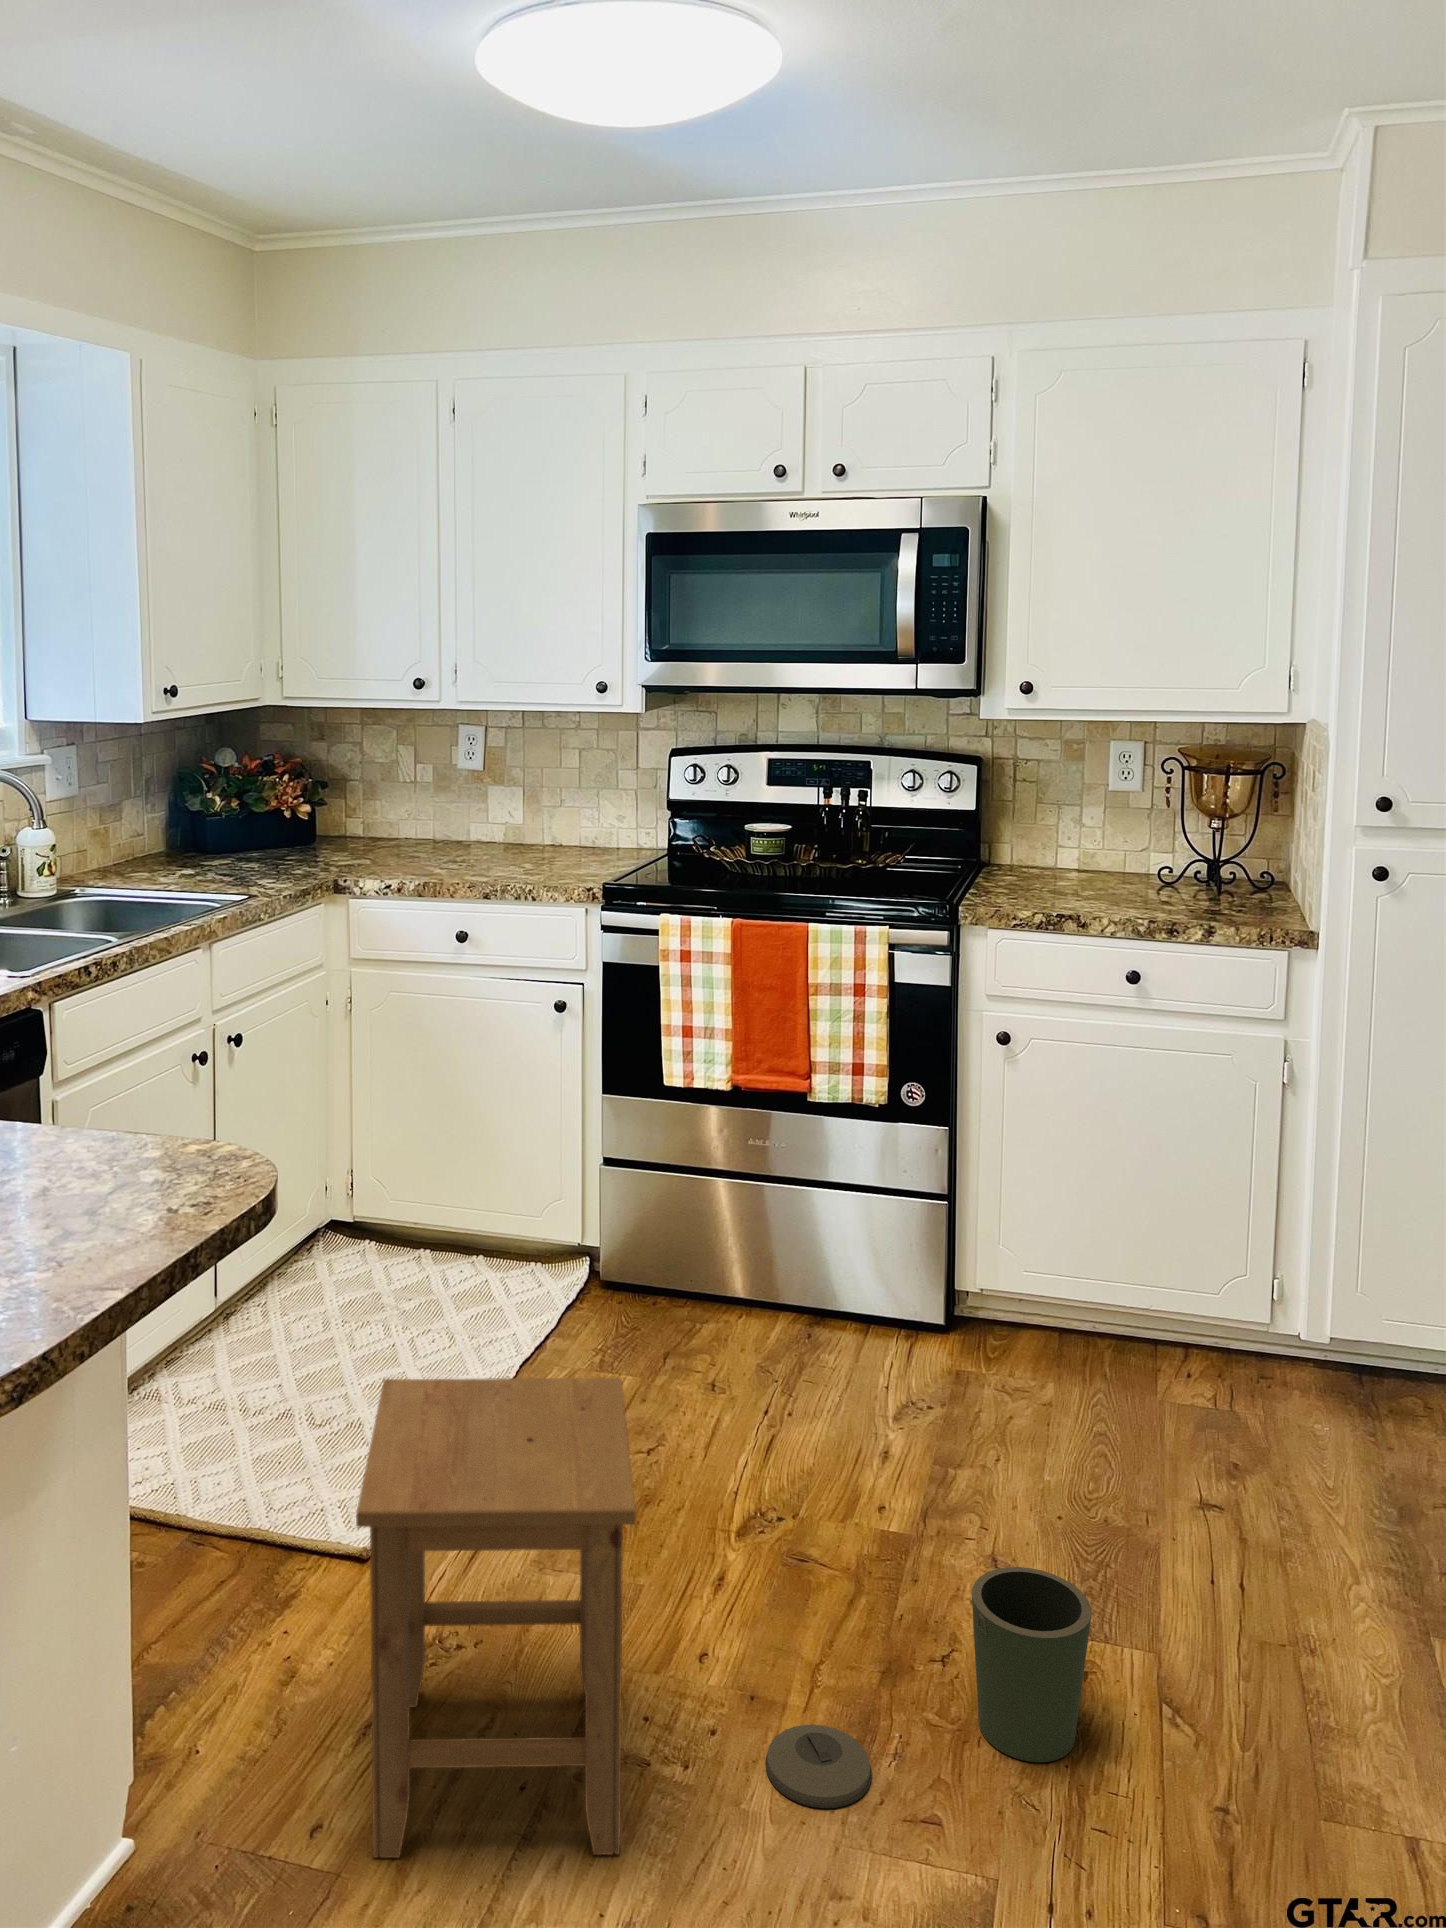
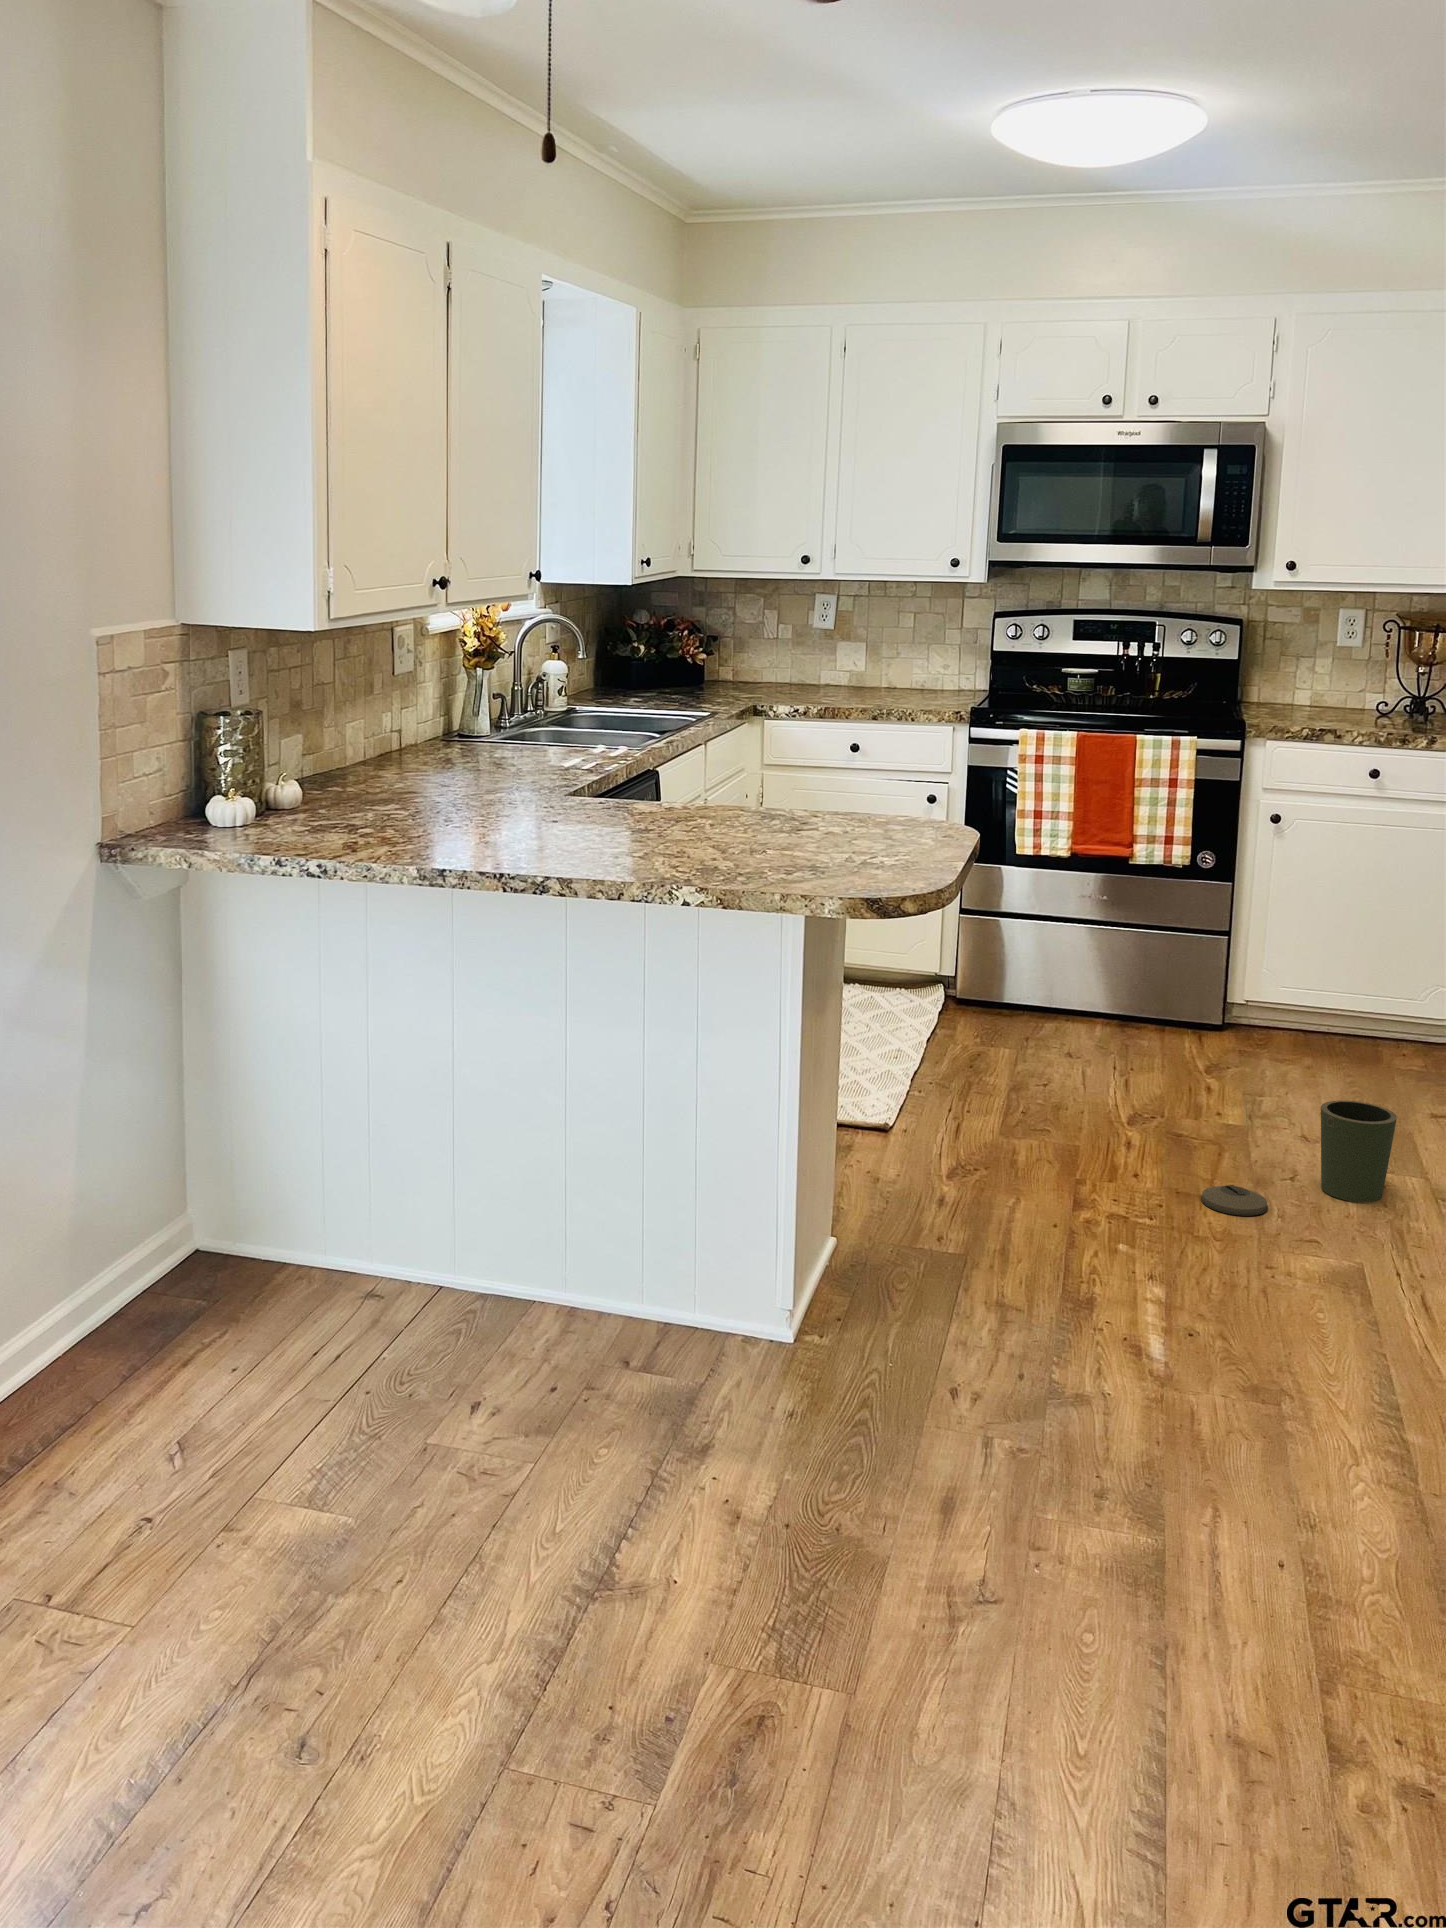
stool: present [356,1378,636,1858] -> none [959,979,1160,1229]

